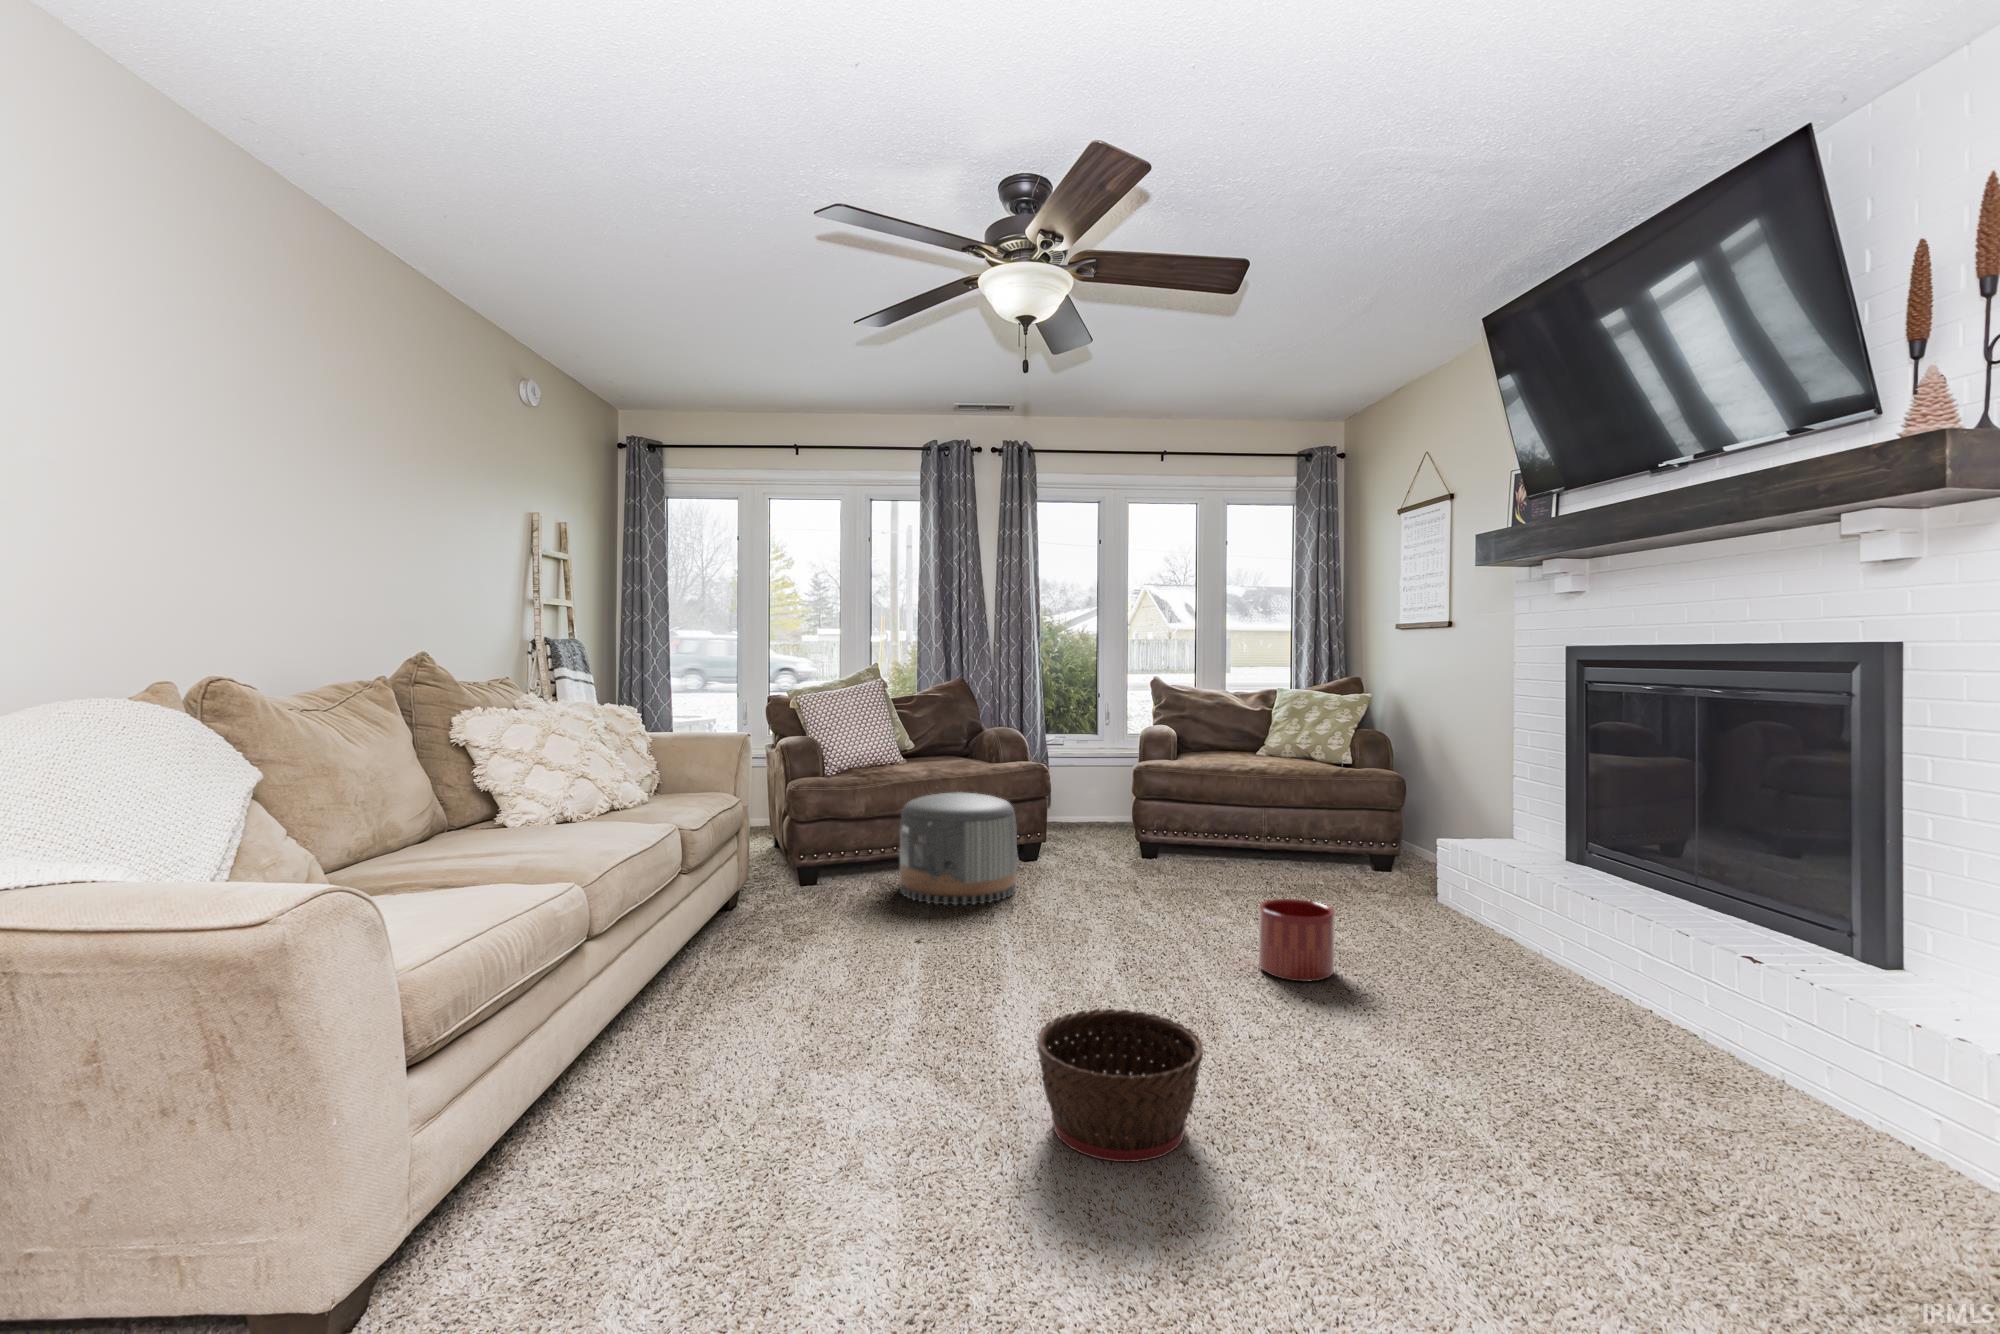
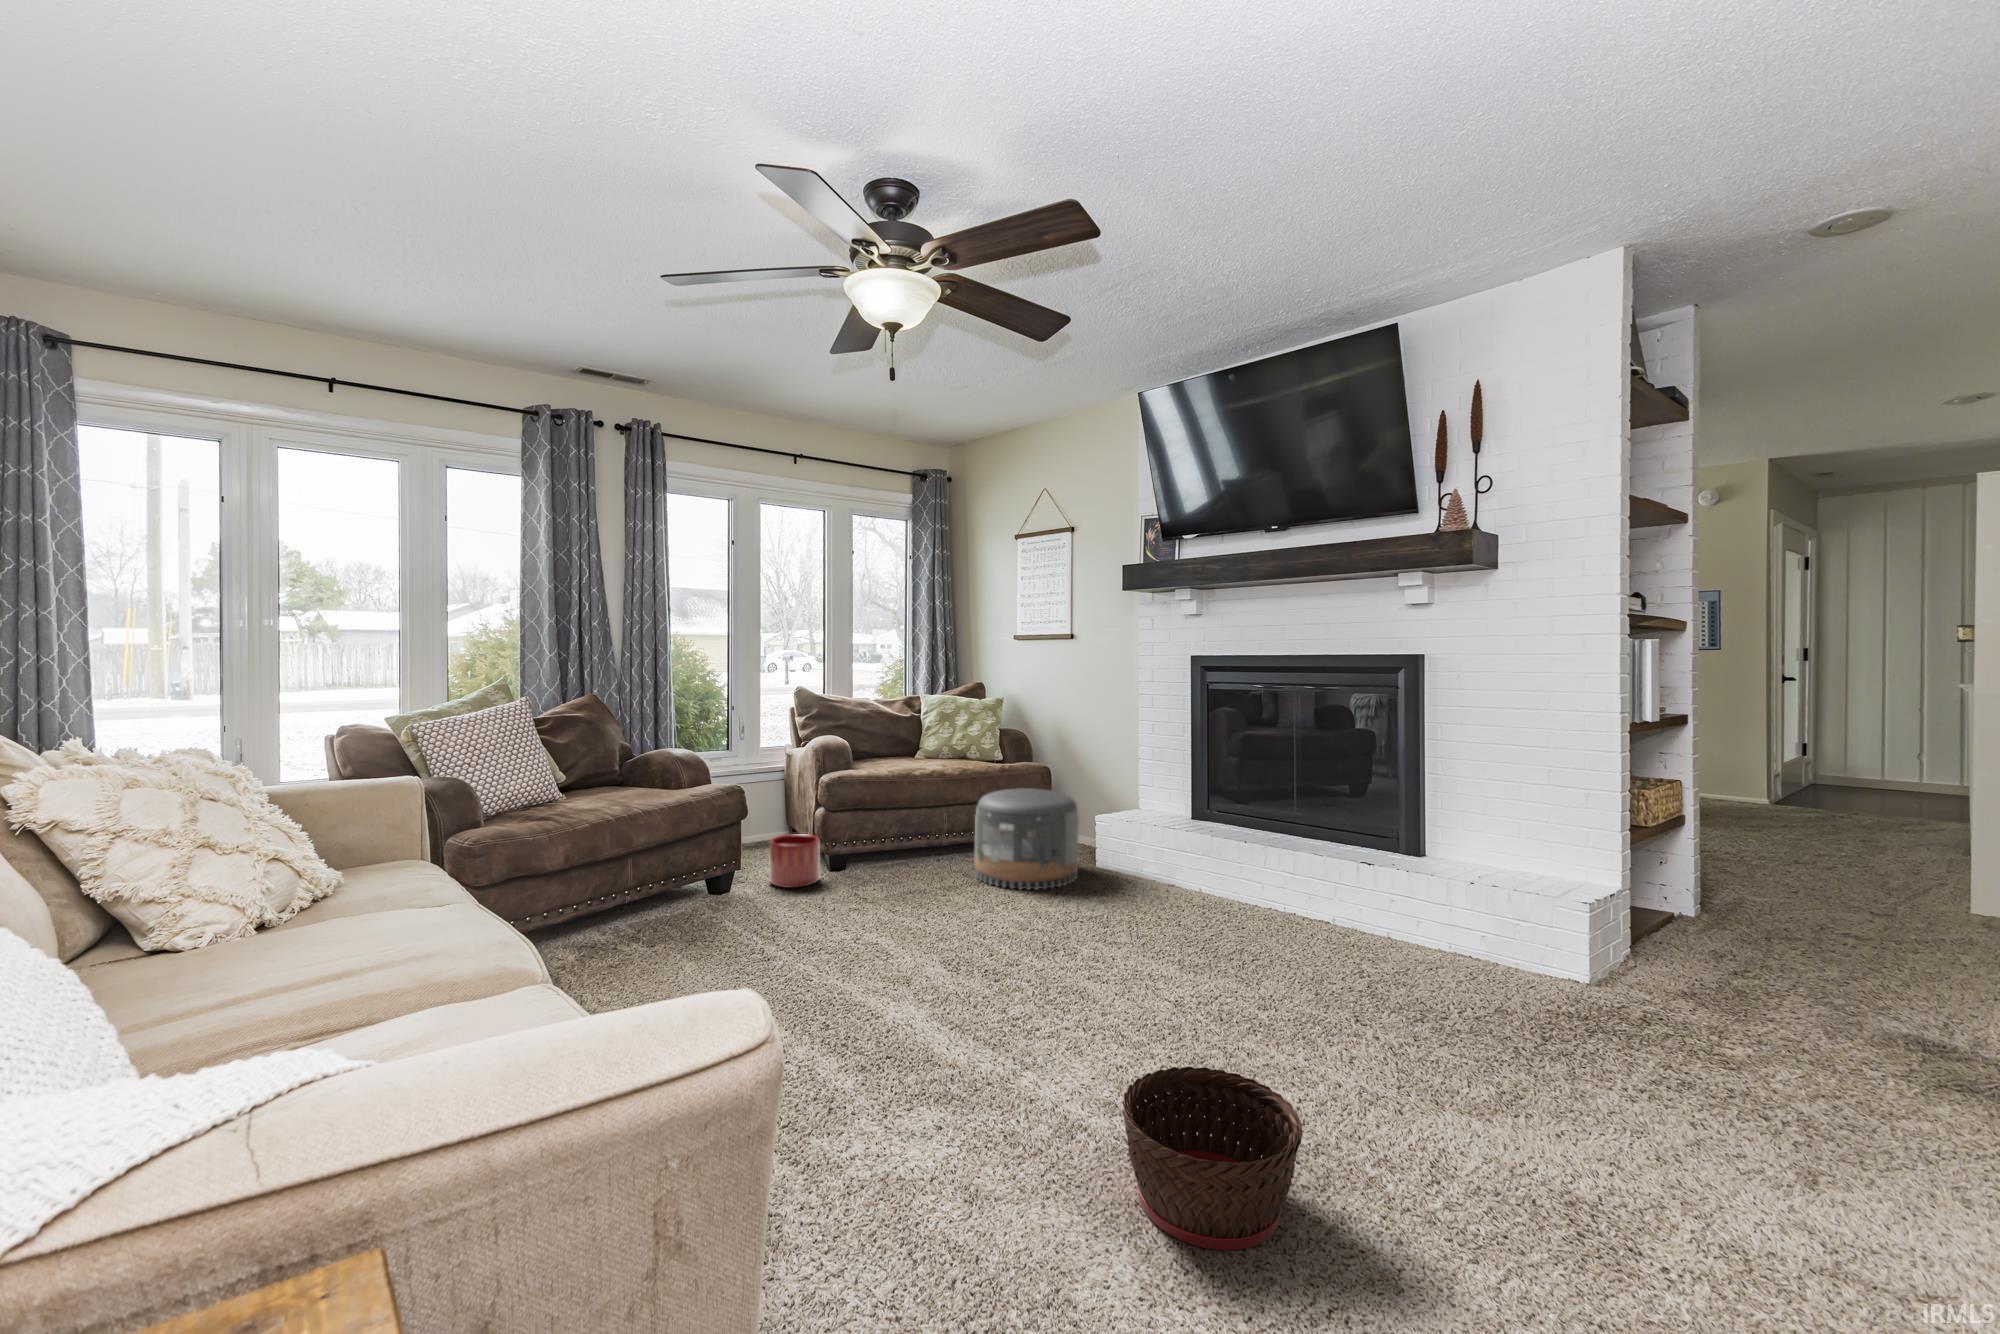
pouf: present [900,792,1017,905] -> present [975,788,1079,890]
planter: present [1259,899,1335,981] -> present [769,834,820,888]

